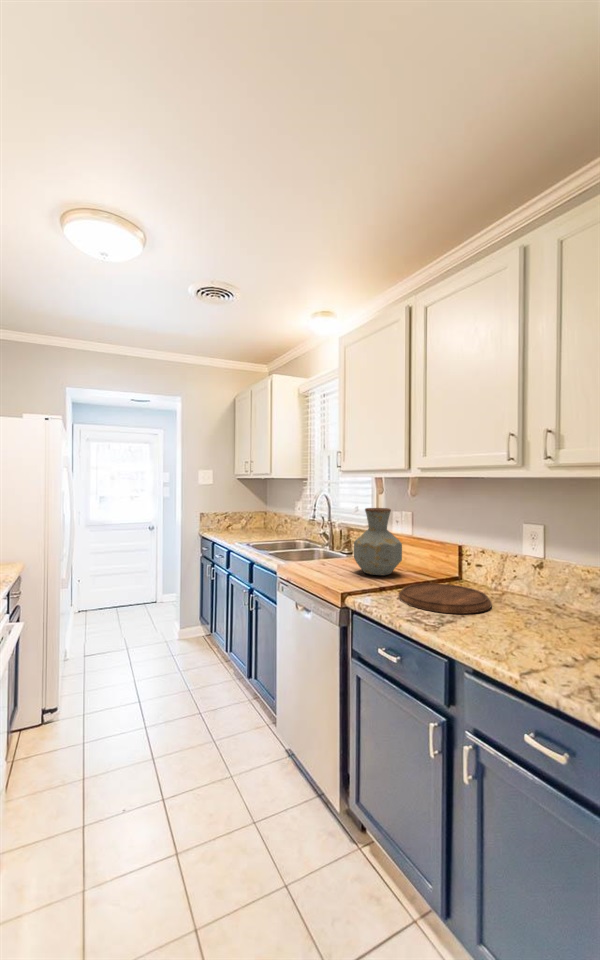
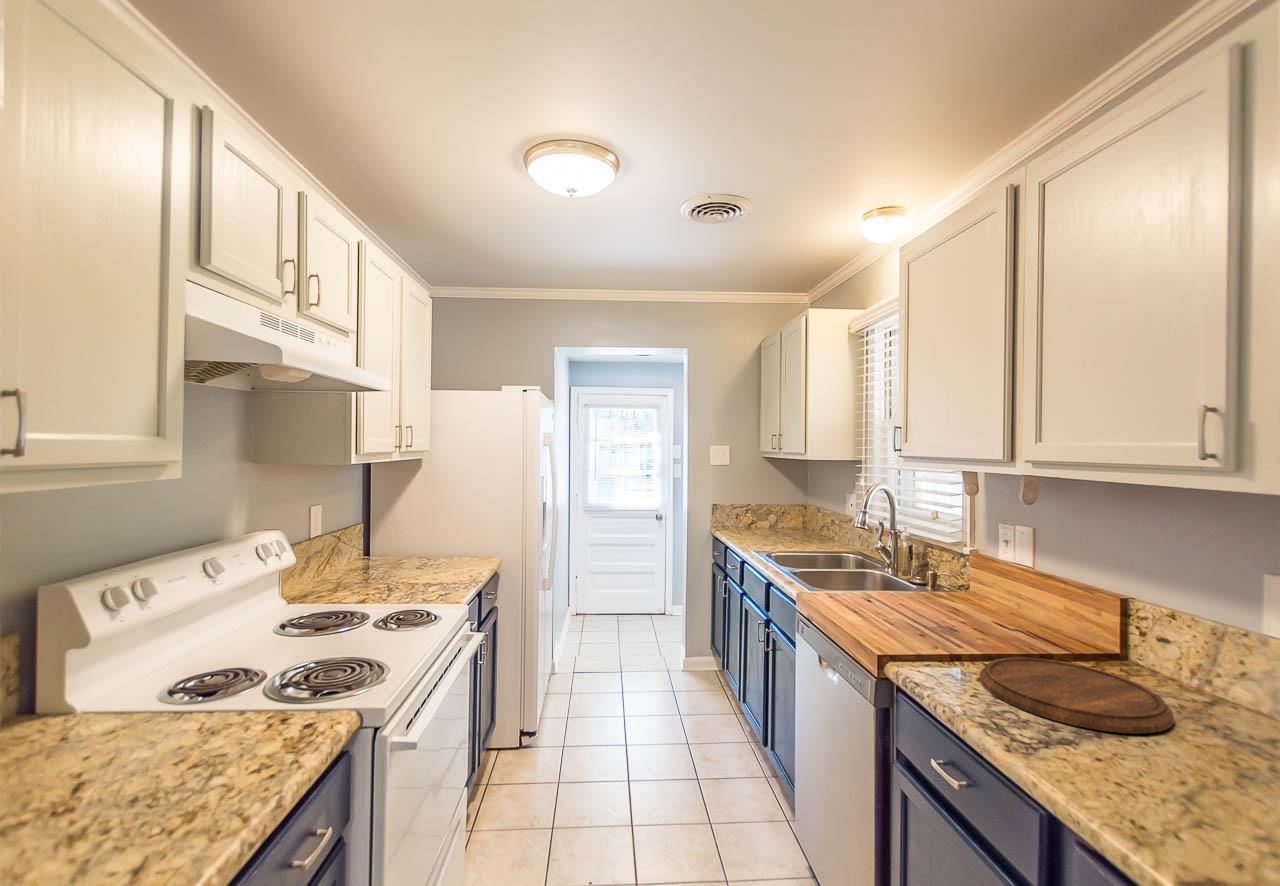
vase: present [354,508,402,576] -> none [916,519,1003,632]

